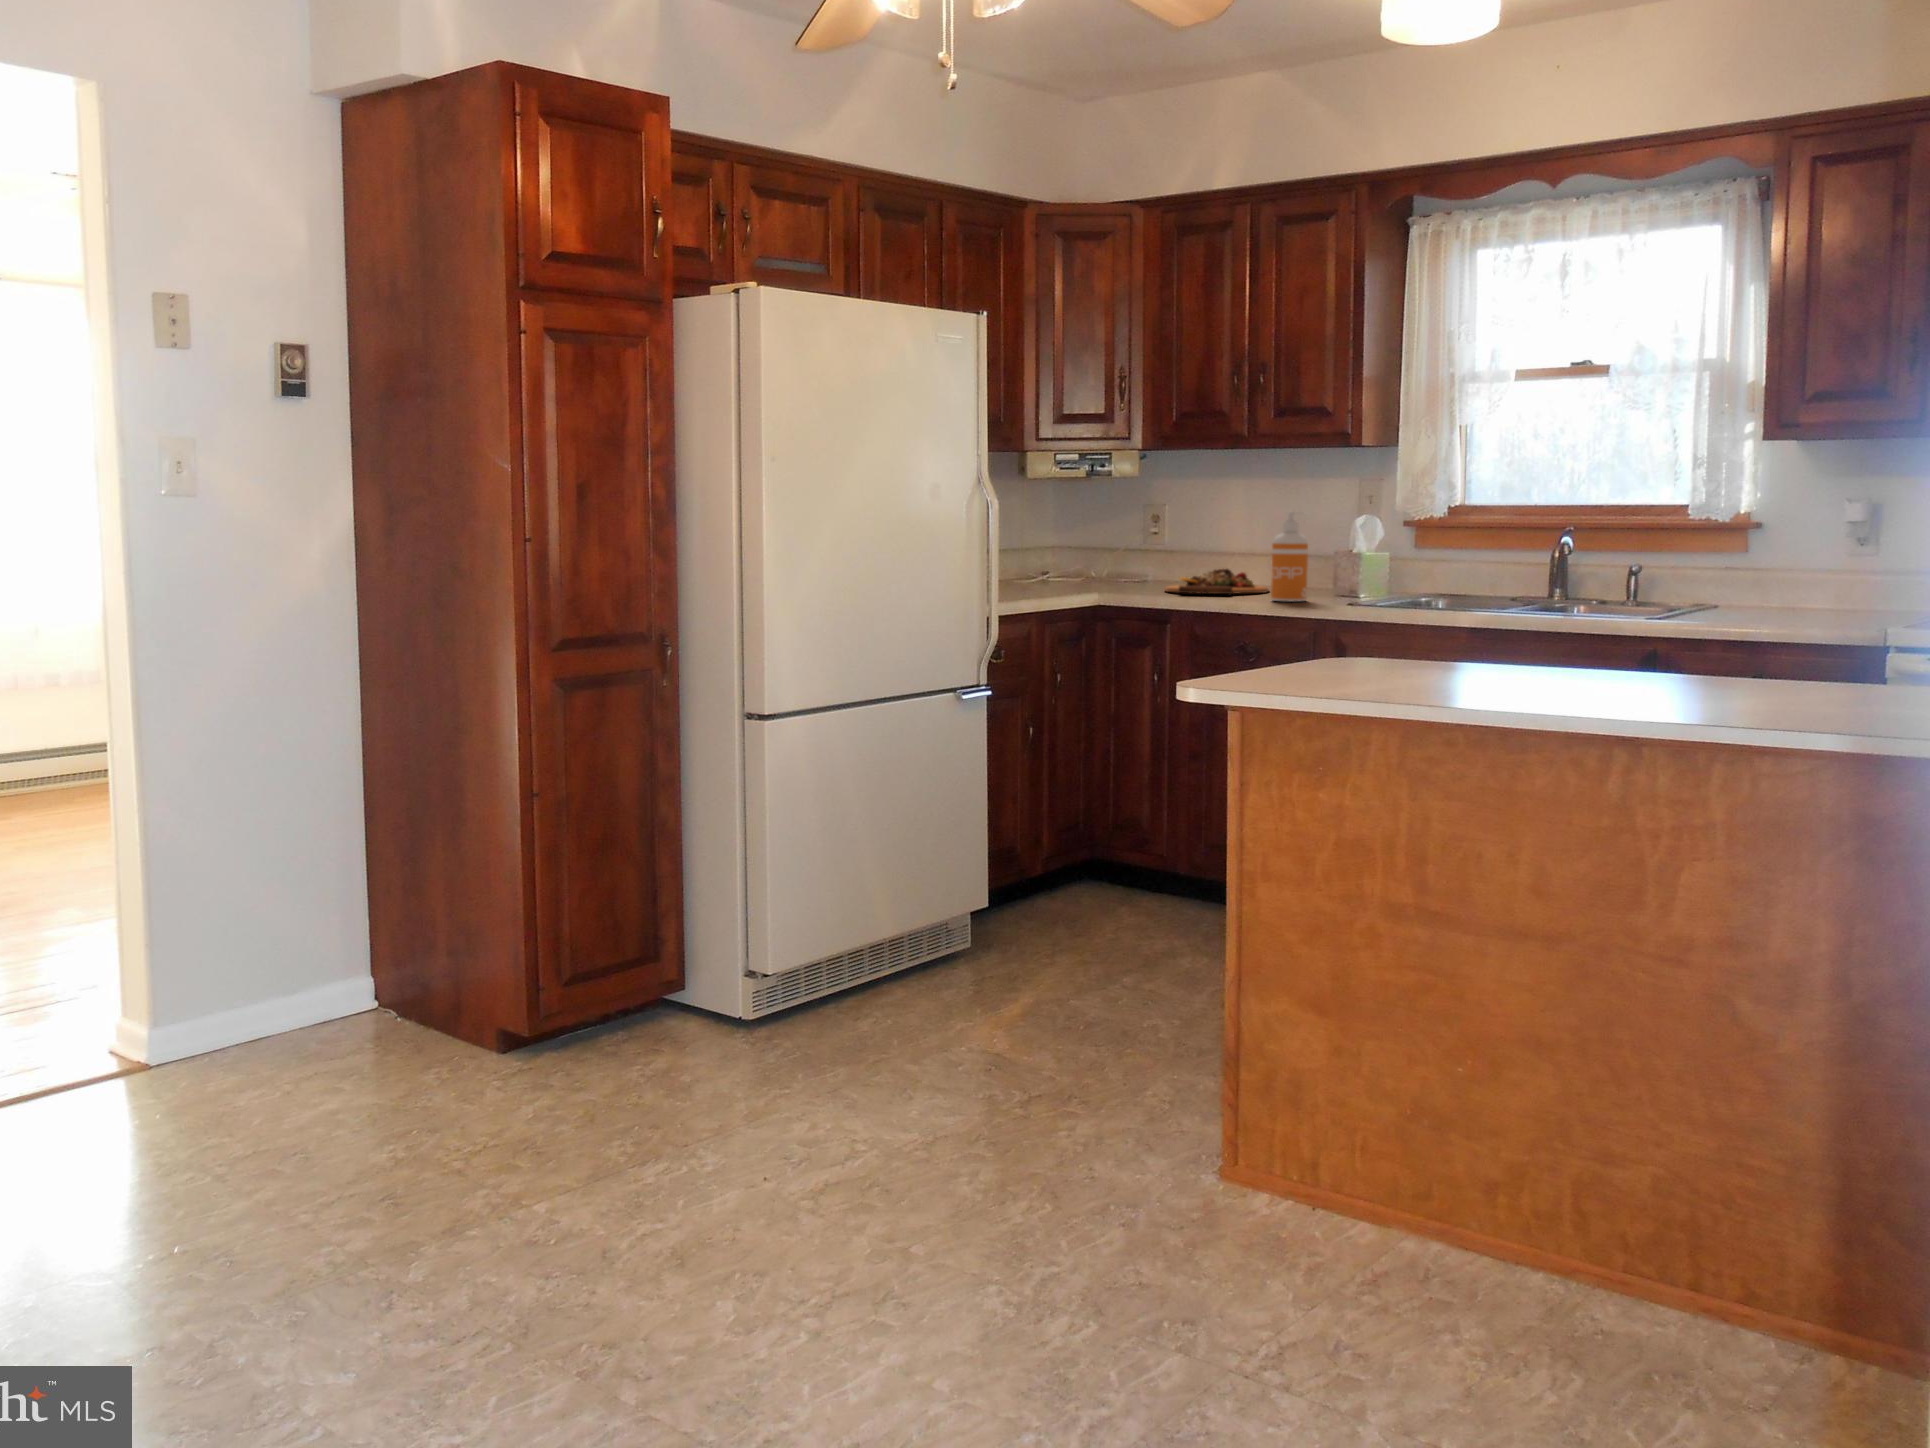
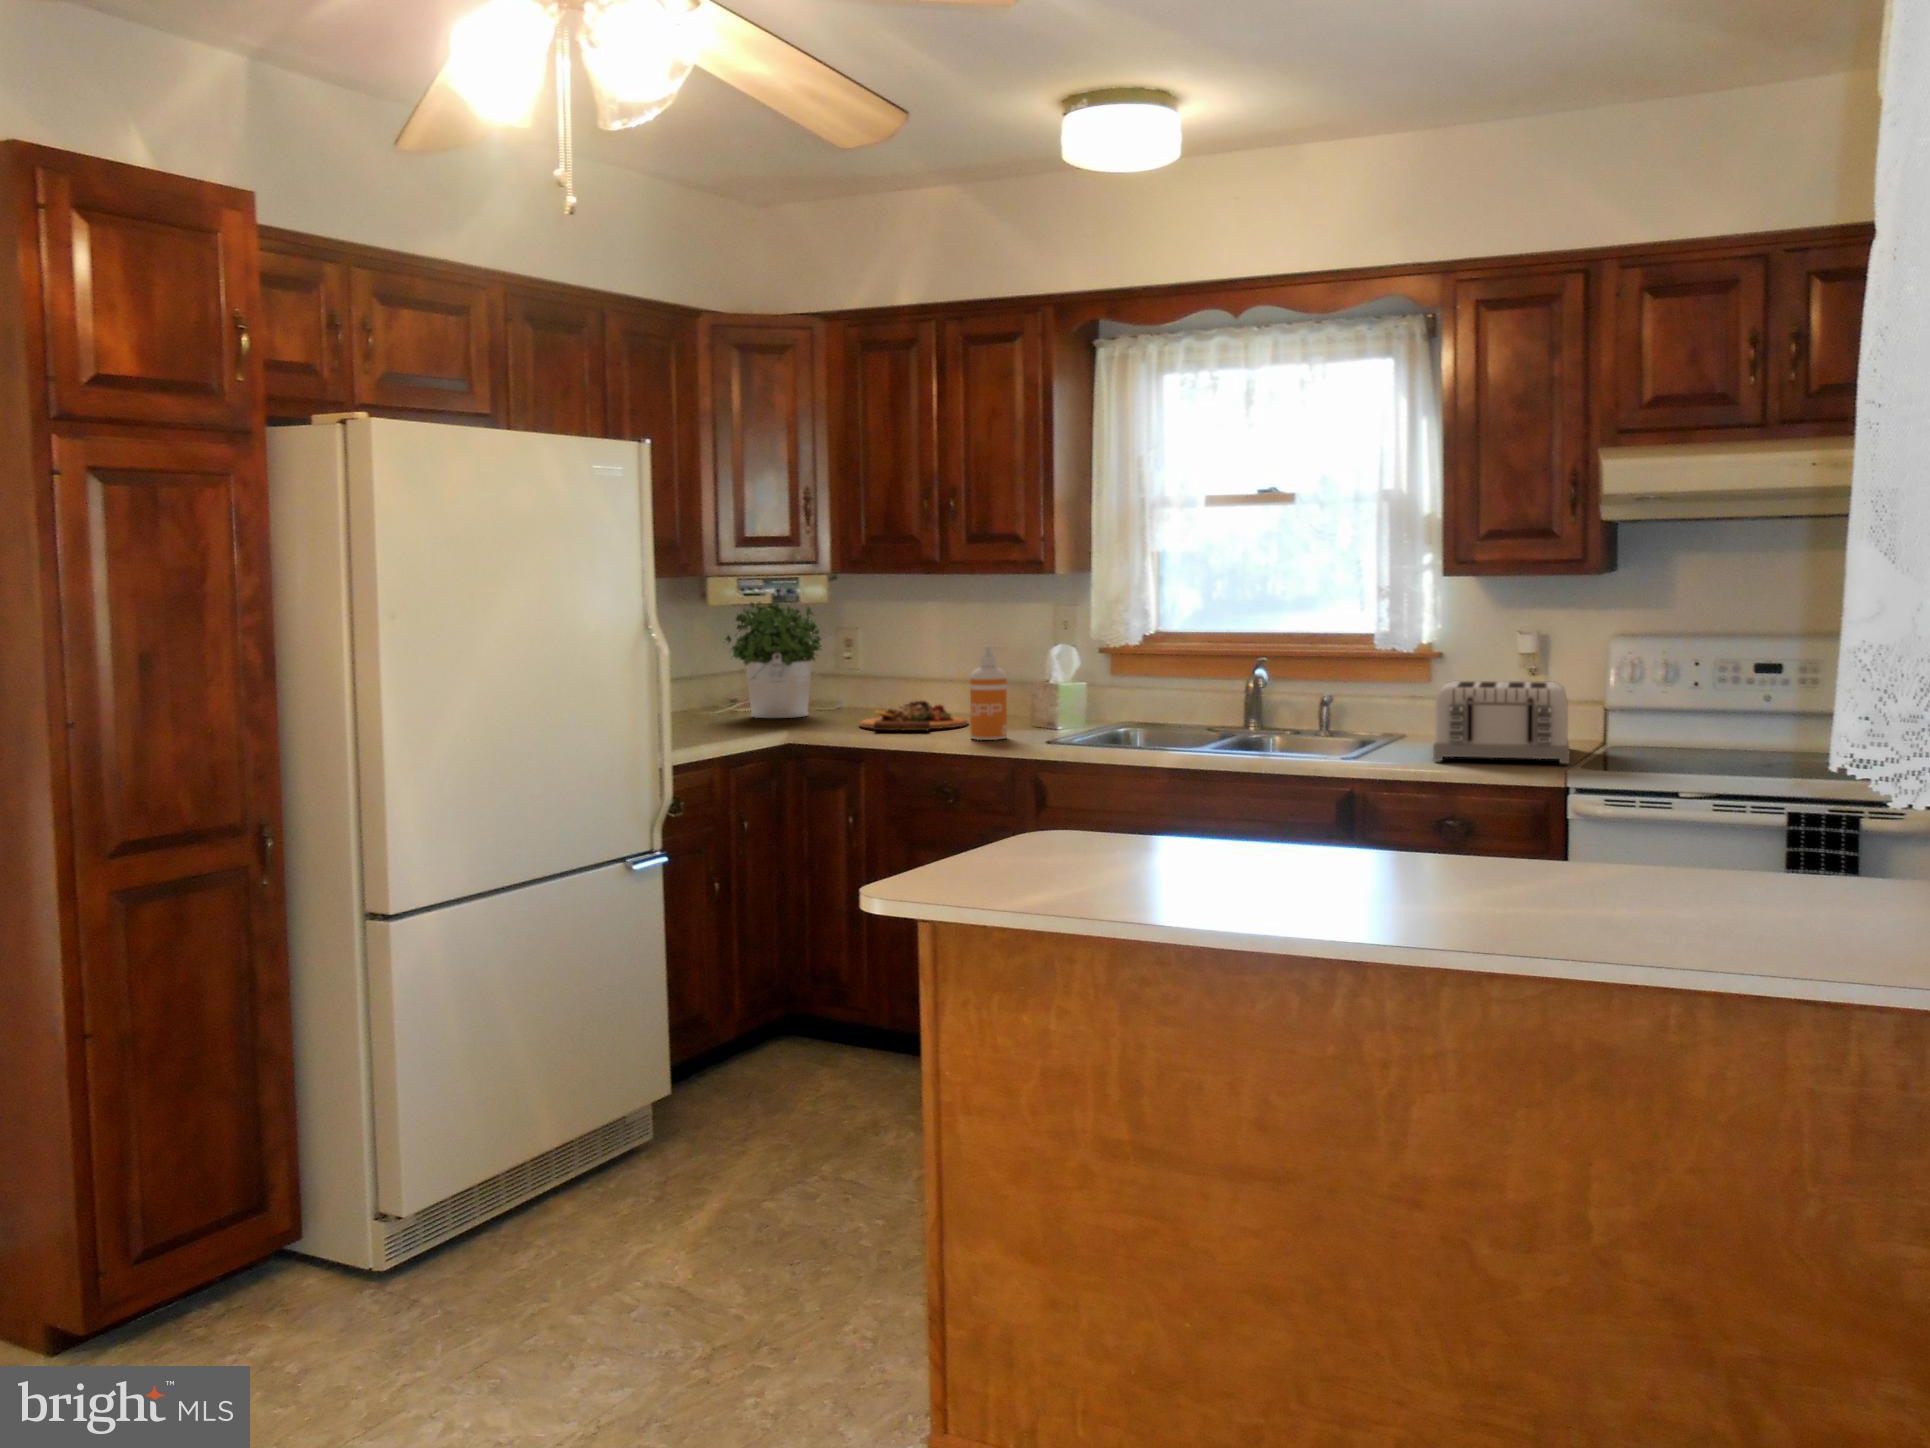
potted plant: none [1040,476,1132,585] -> present [726,602,821,718]
toaster: none [1743,548,1896,627] -> present [1433,681,1570,763]

